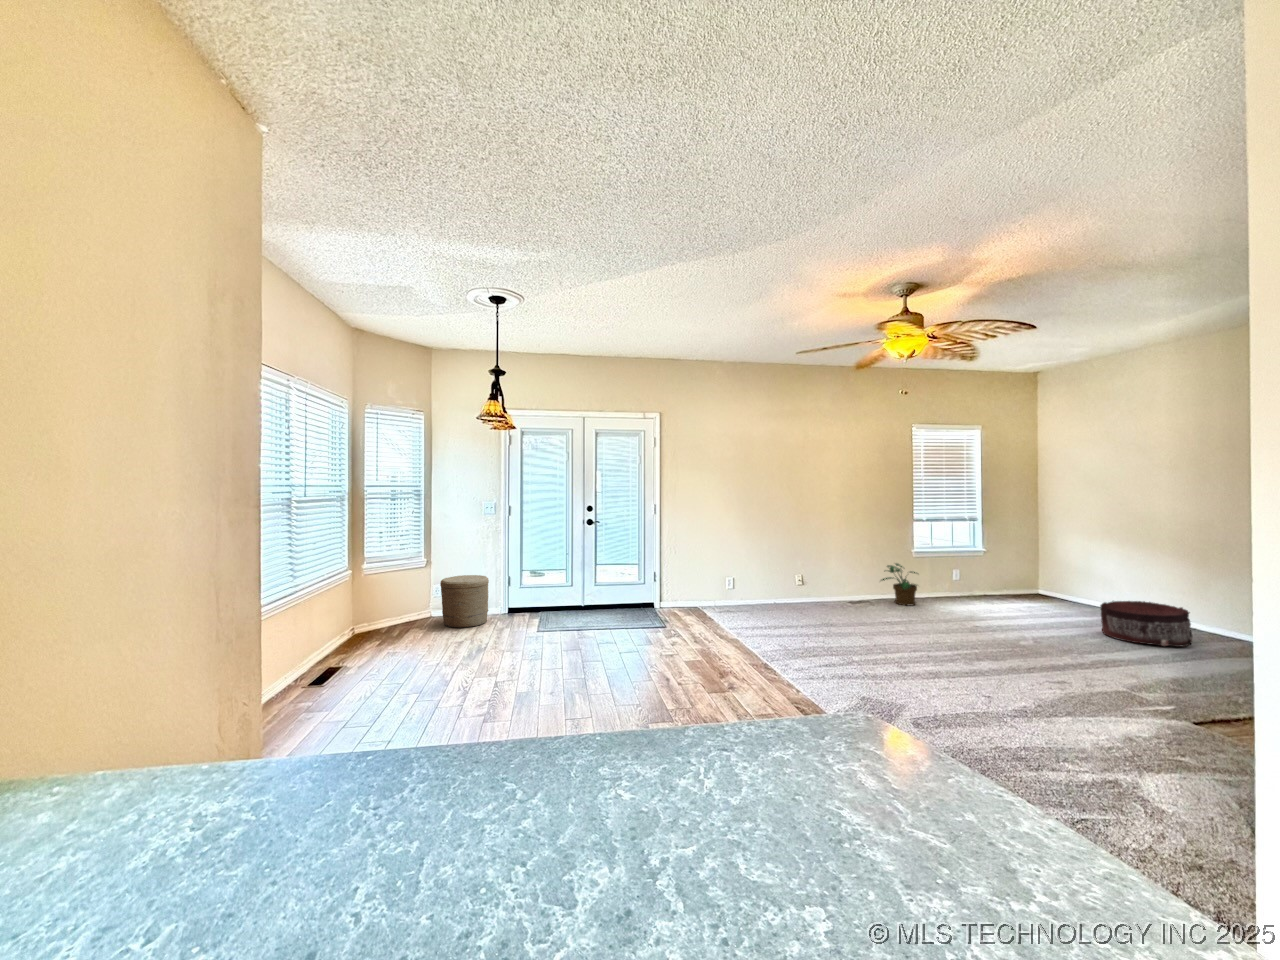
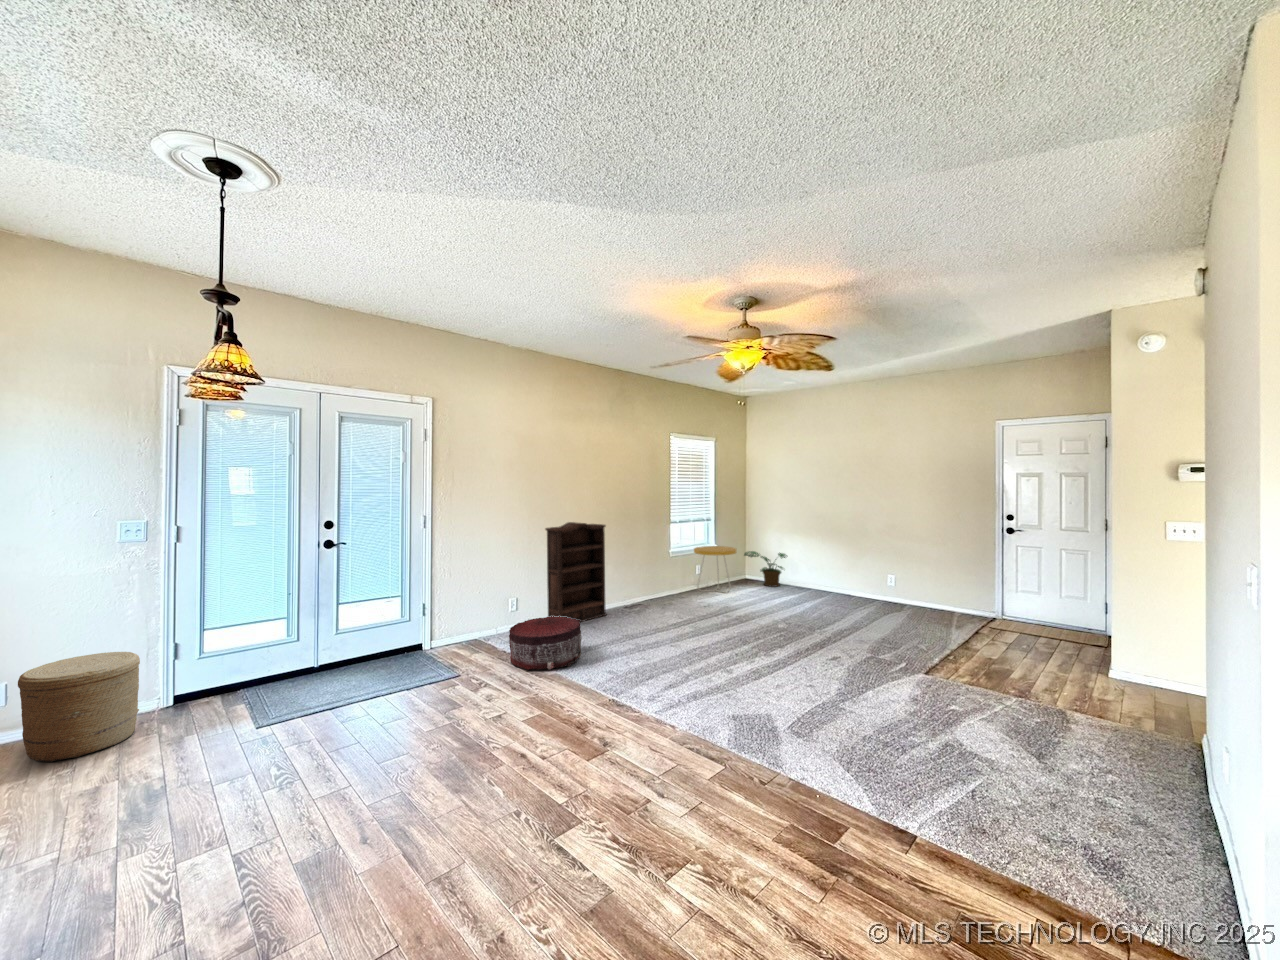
bookshelf: none [761,515,823,609] -> present [545,522,607,622]
side table: none [944,550,1000,604] -> present [694,546,736,593]
potted plant: present [881,563,918,606] -> present [744,551,787,587]
pouf: present [1100,601,1193,647] -> present [509,616,582,670]

